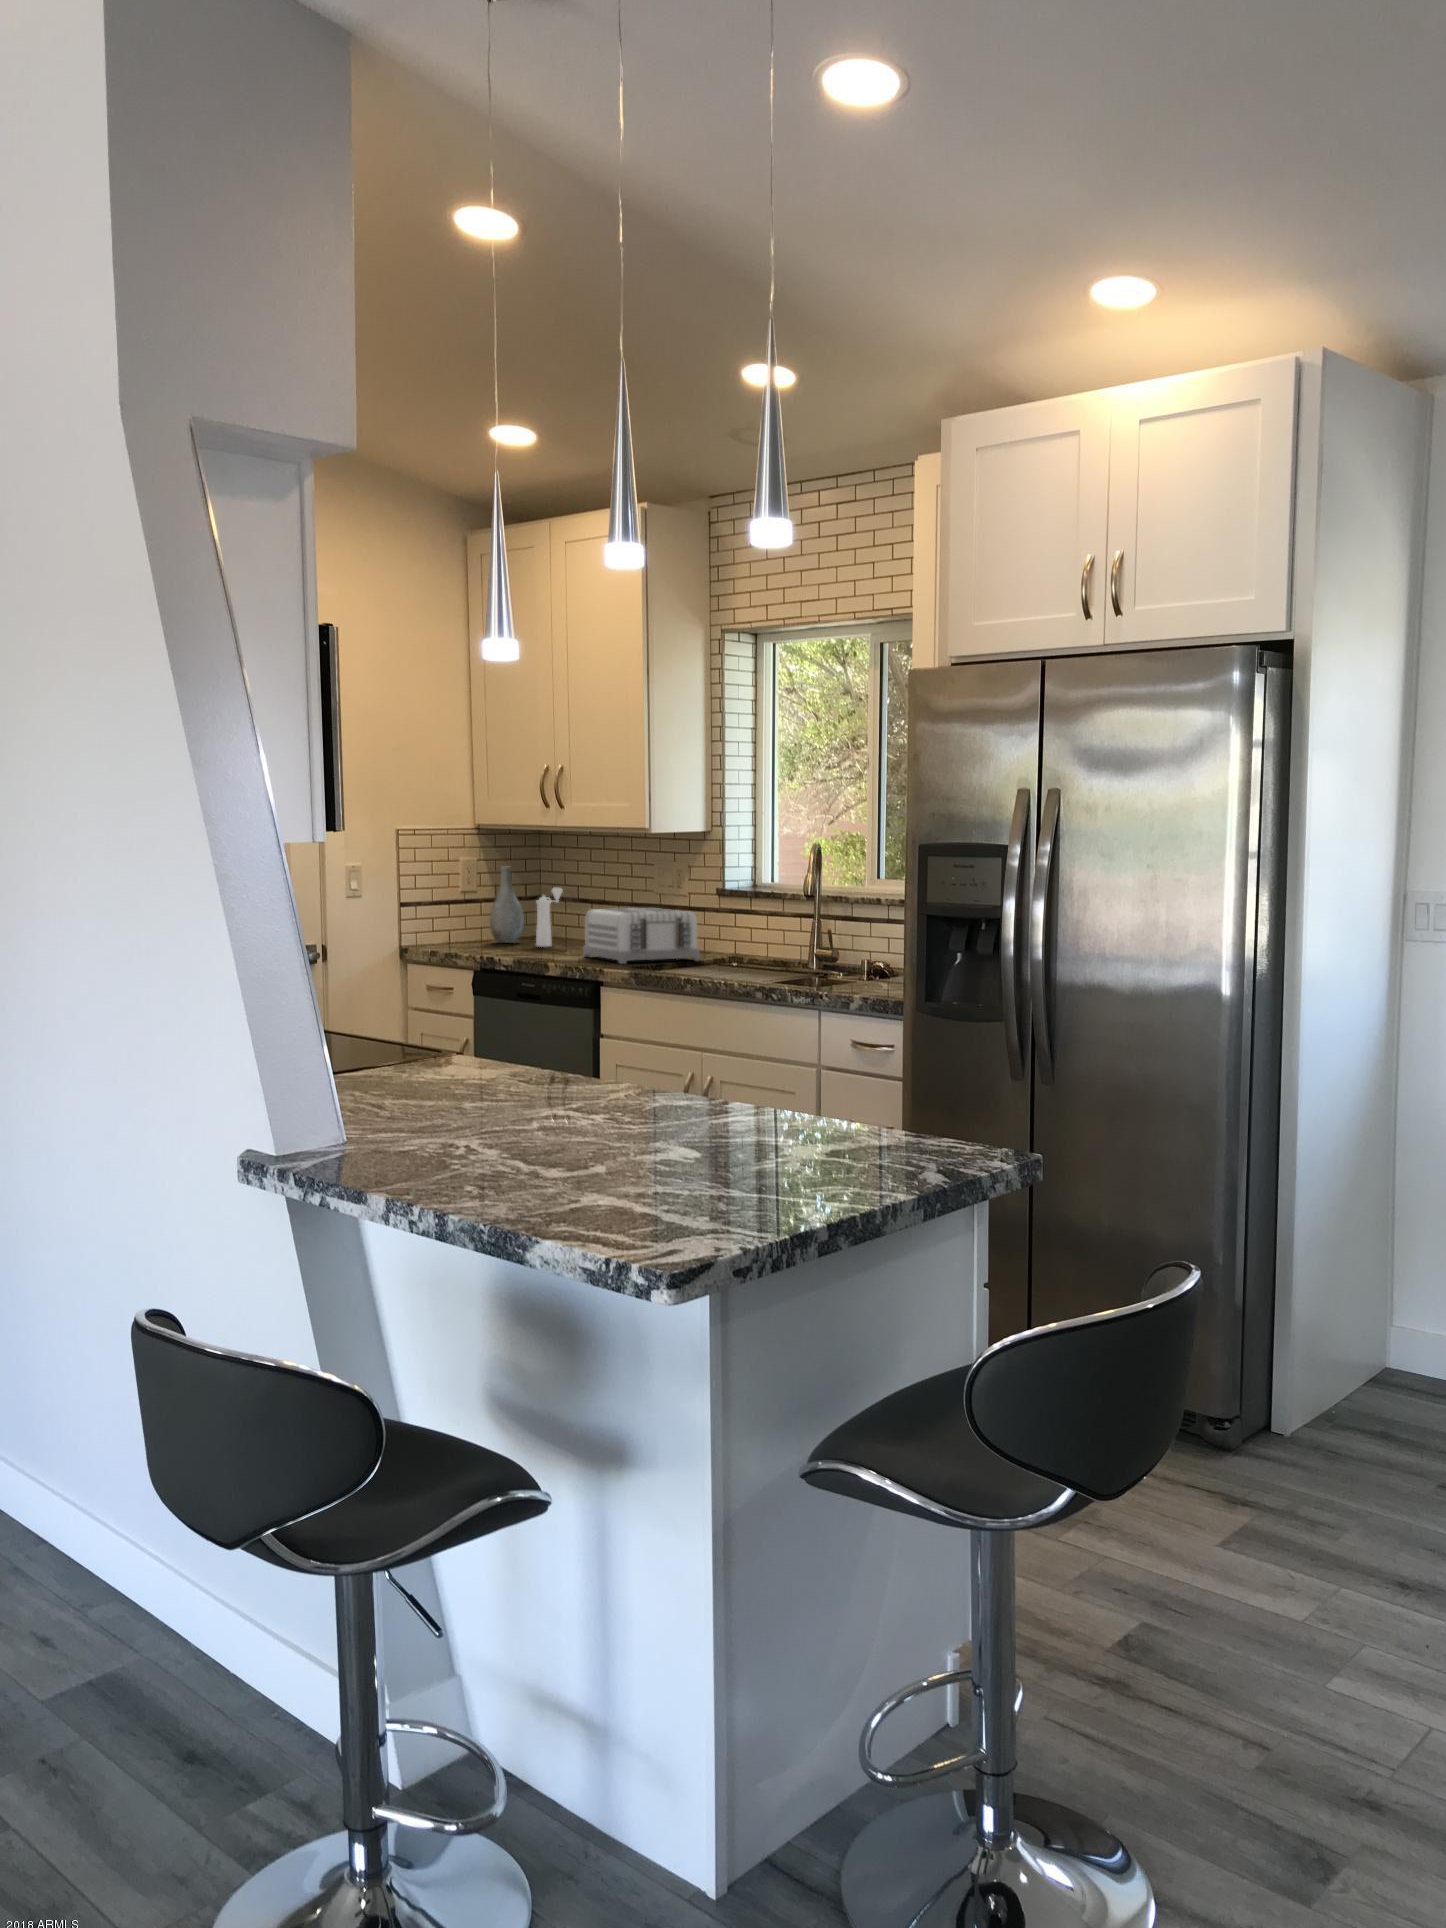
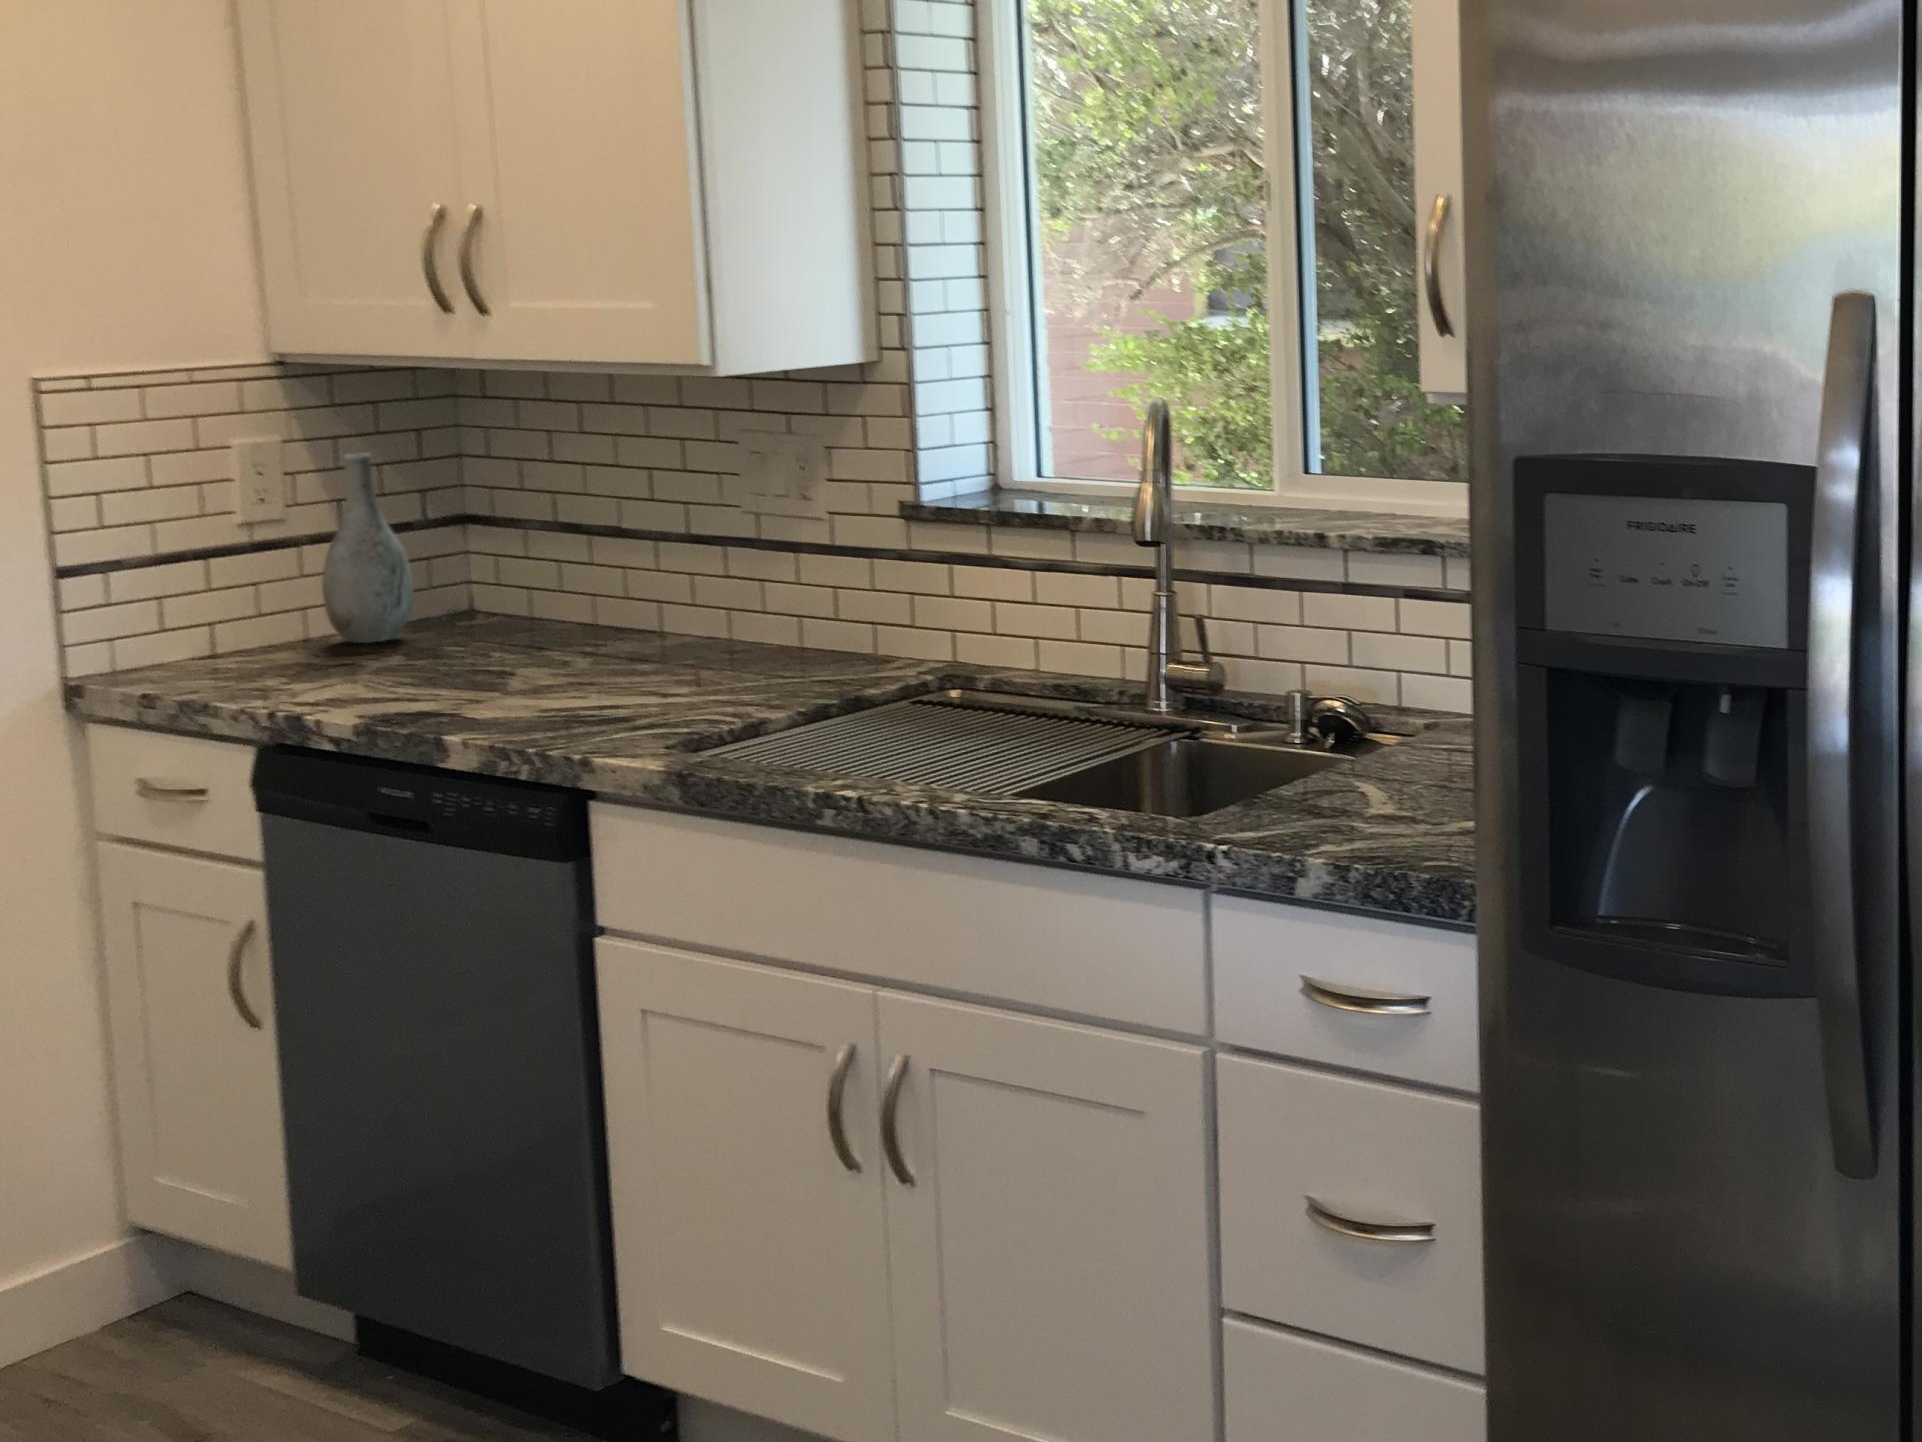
pepper mill: present [536,888,562,947] -> none [436,502,510,654]
toaster: present [583,908,700,964] -> none [553,557,862,725]

